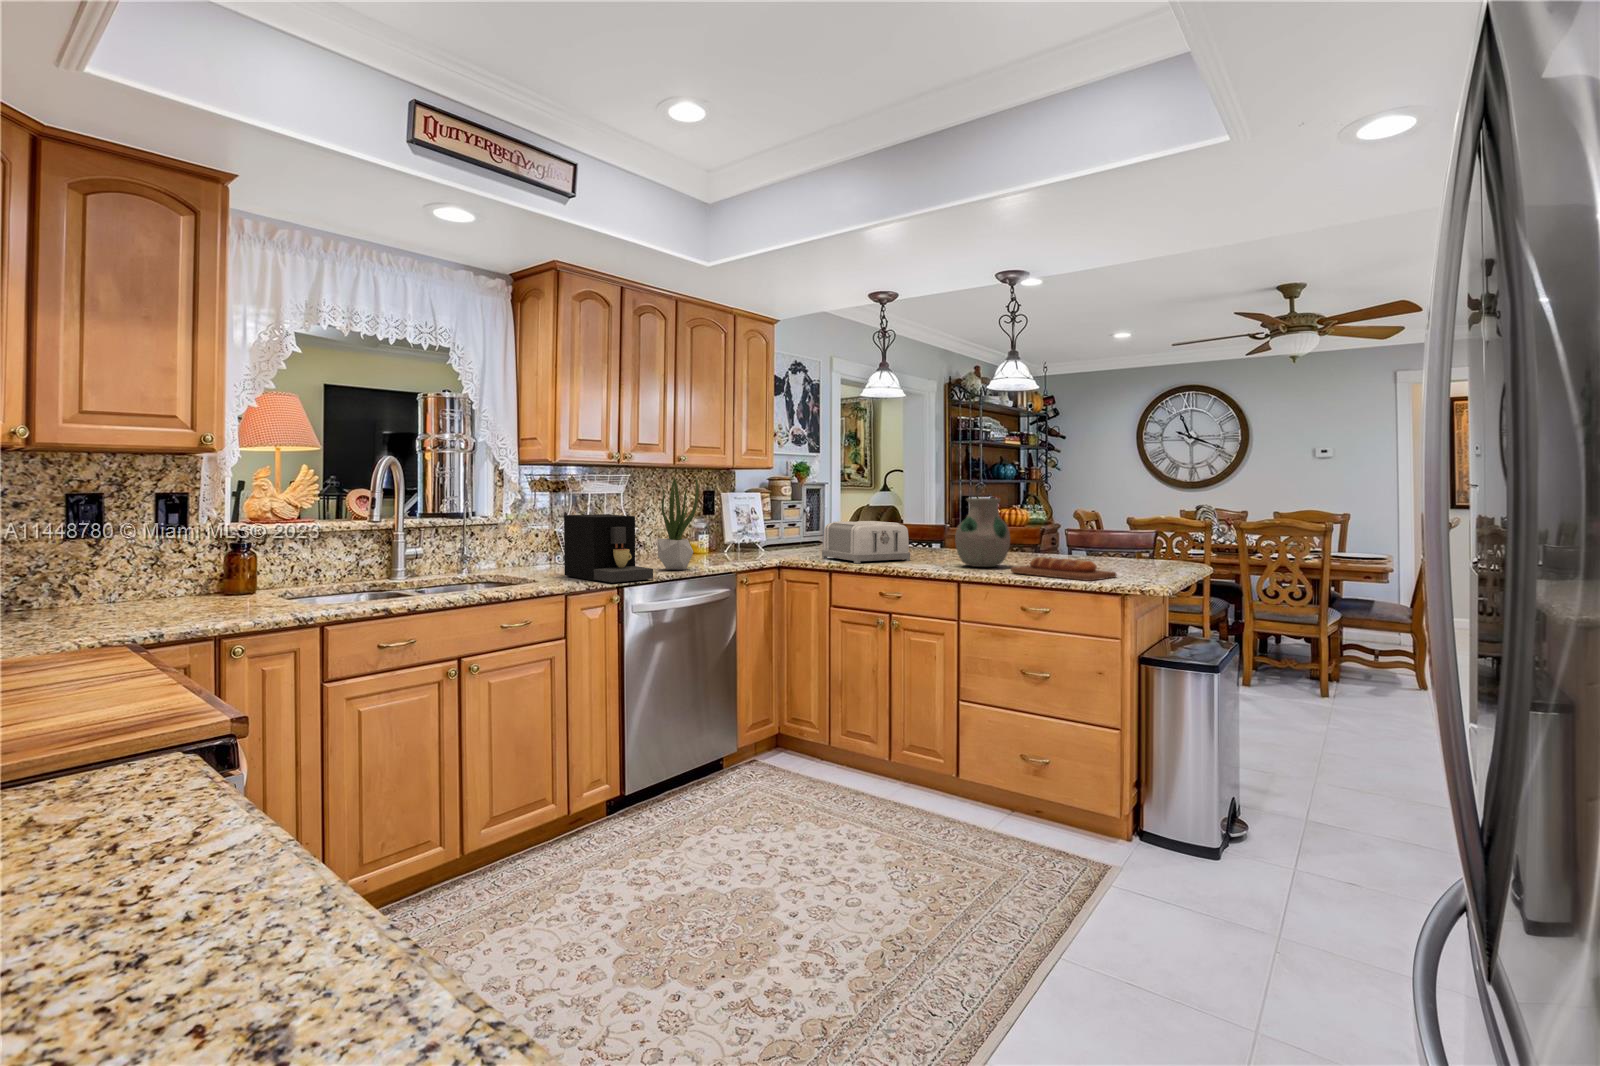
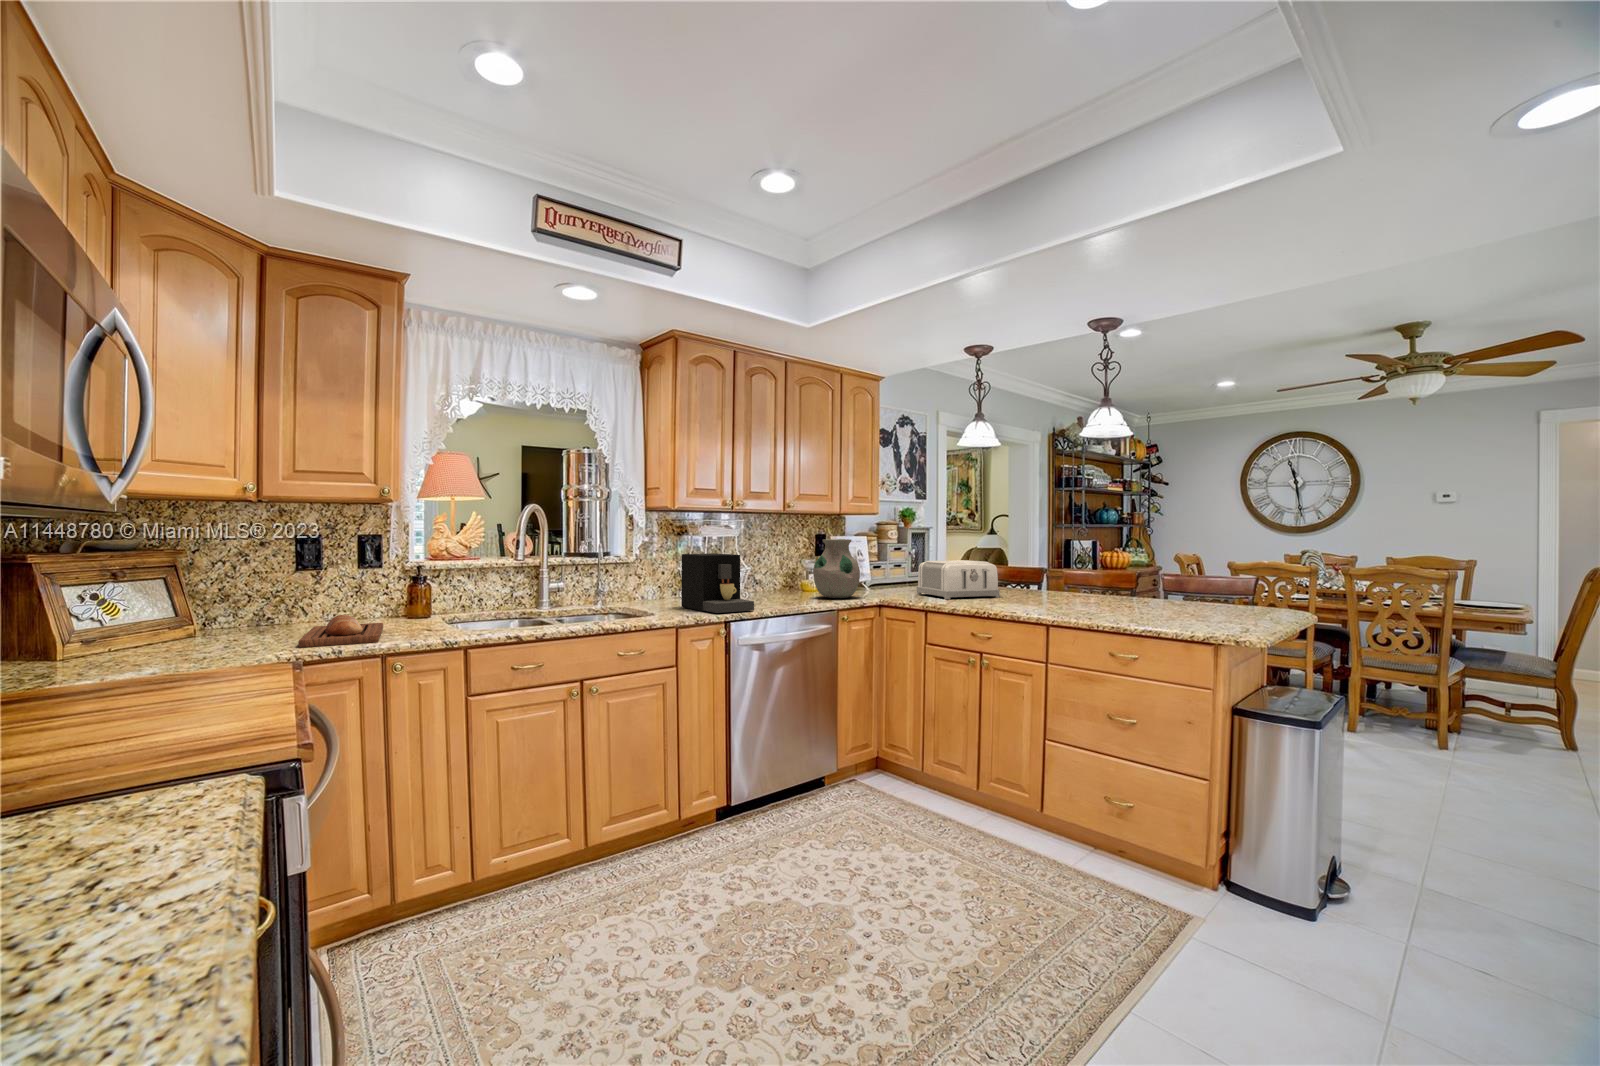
potted plant: present [658,476,699,570] -> none [764,518,800,603]
vase: present [955,498,1010,567] -> present [813,539,860,598]
bread loaf: present [1011,557,1116,581] -> present [298,614,383,647]

